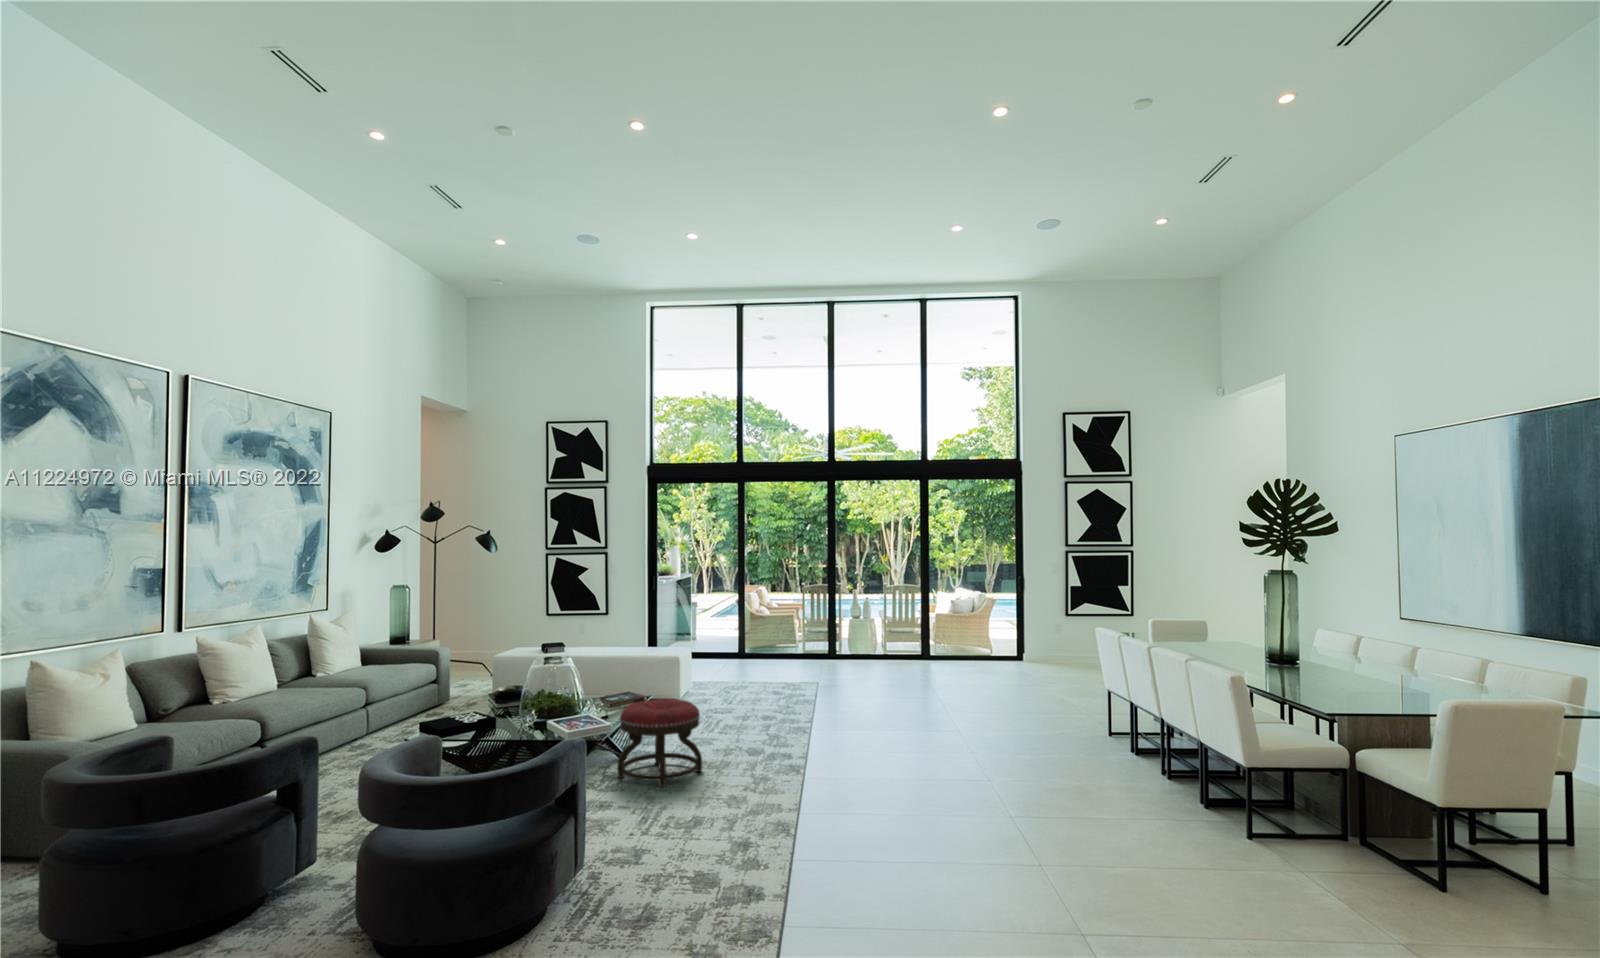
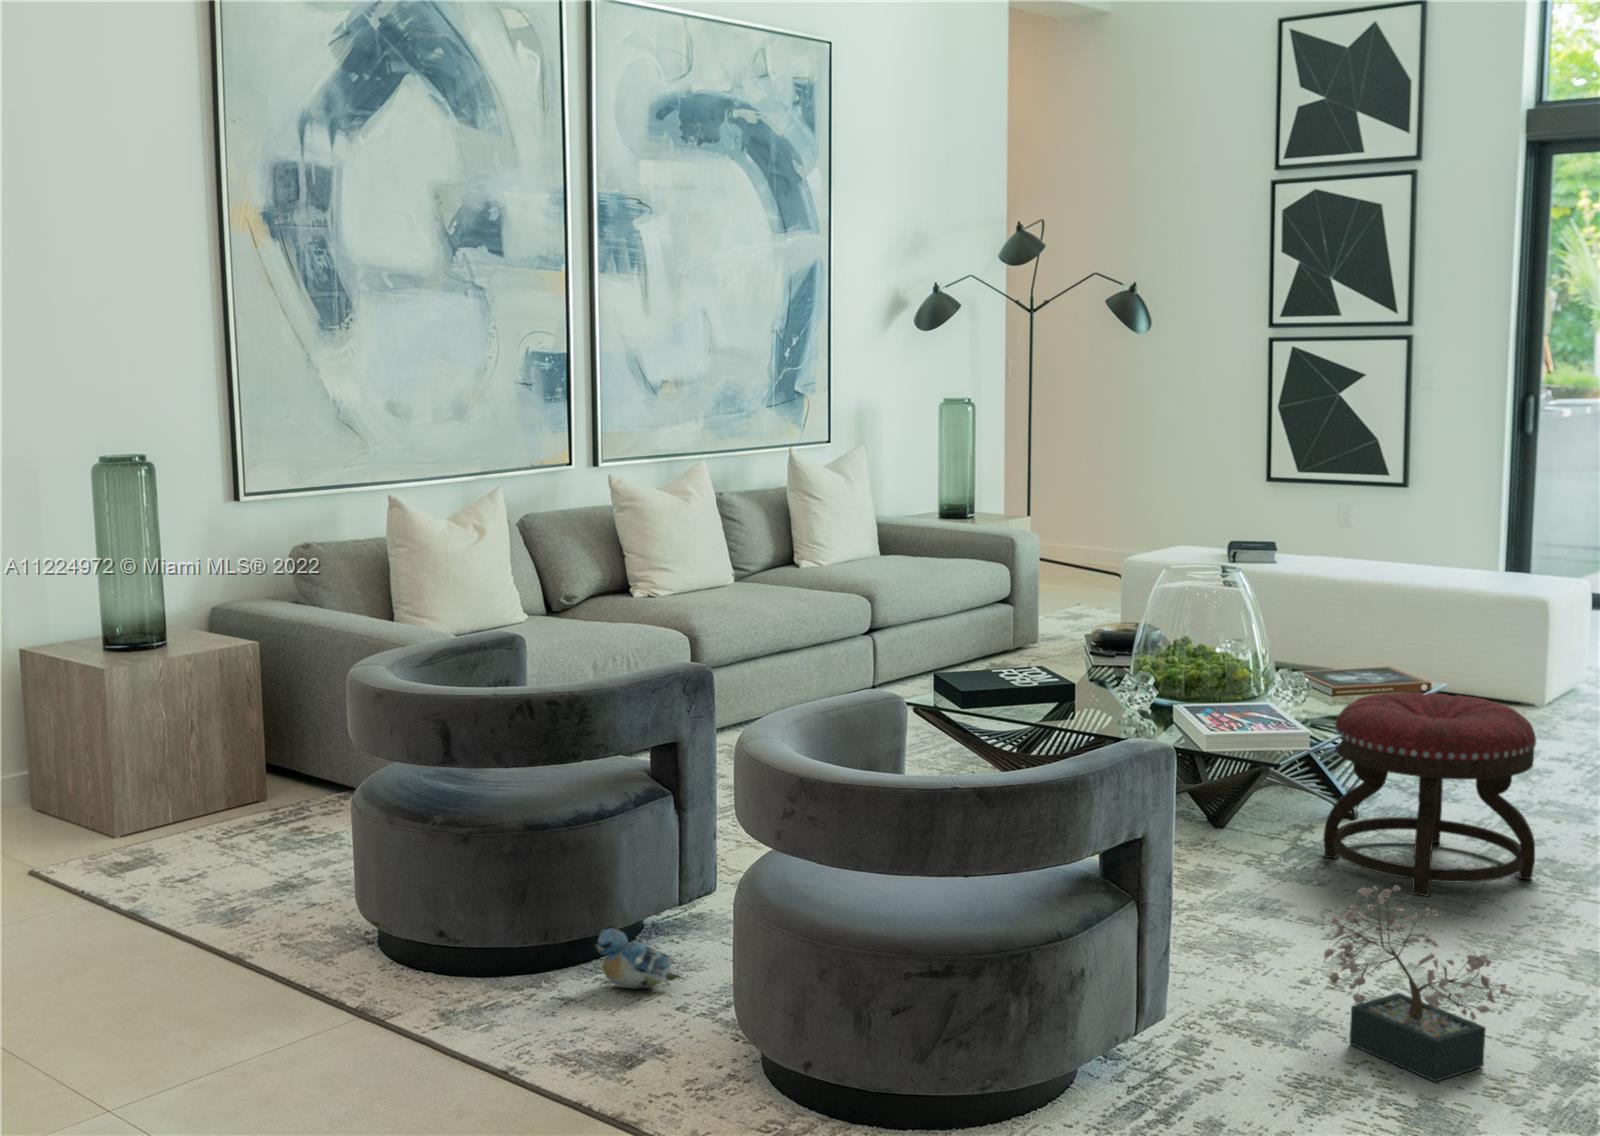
decorative plant: none [643,783,723,865] -> present [1320,885,1512,1081]
plush toy: none [266,888,320,921] -> present [595,929,680,989]

